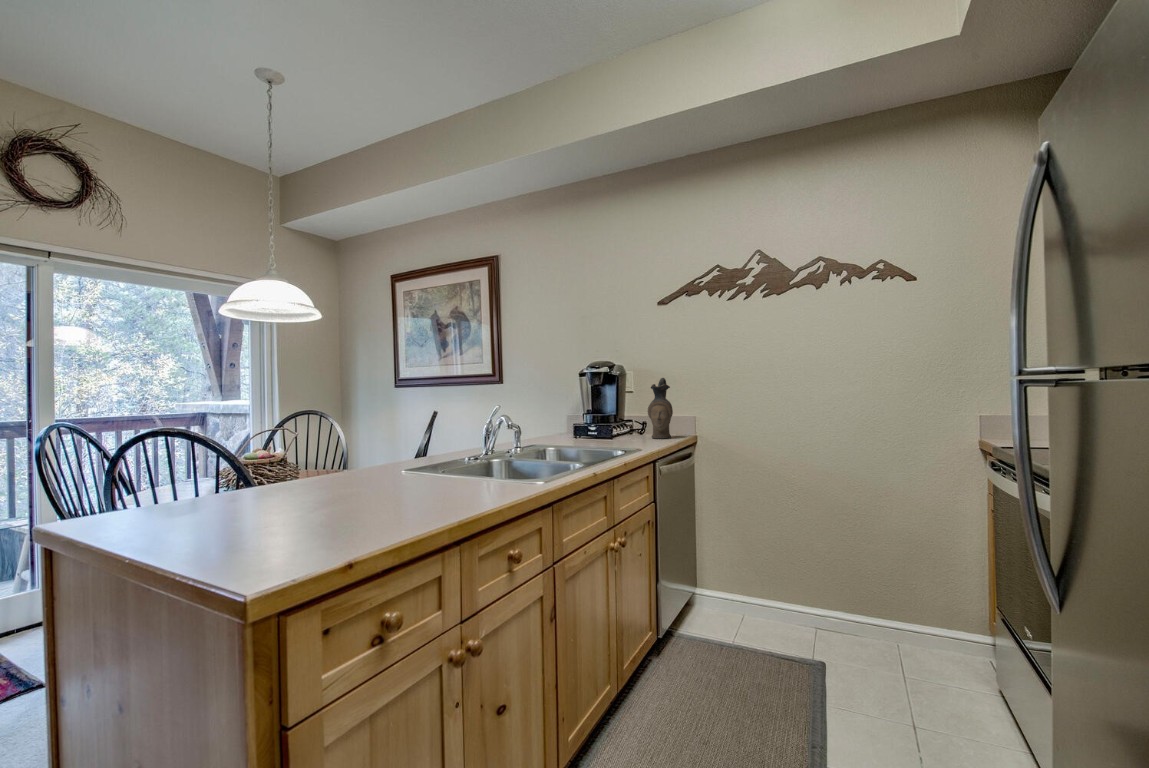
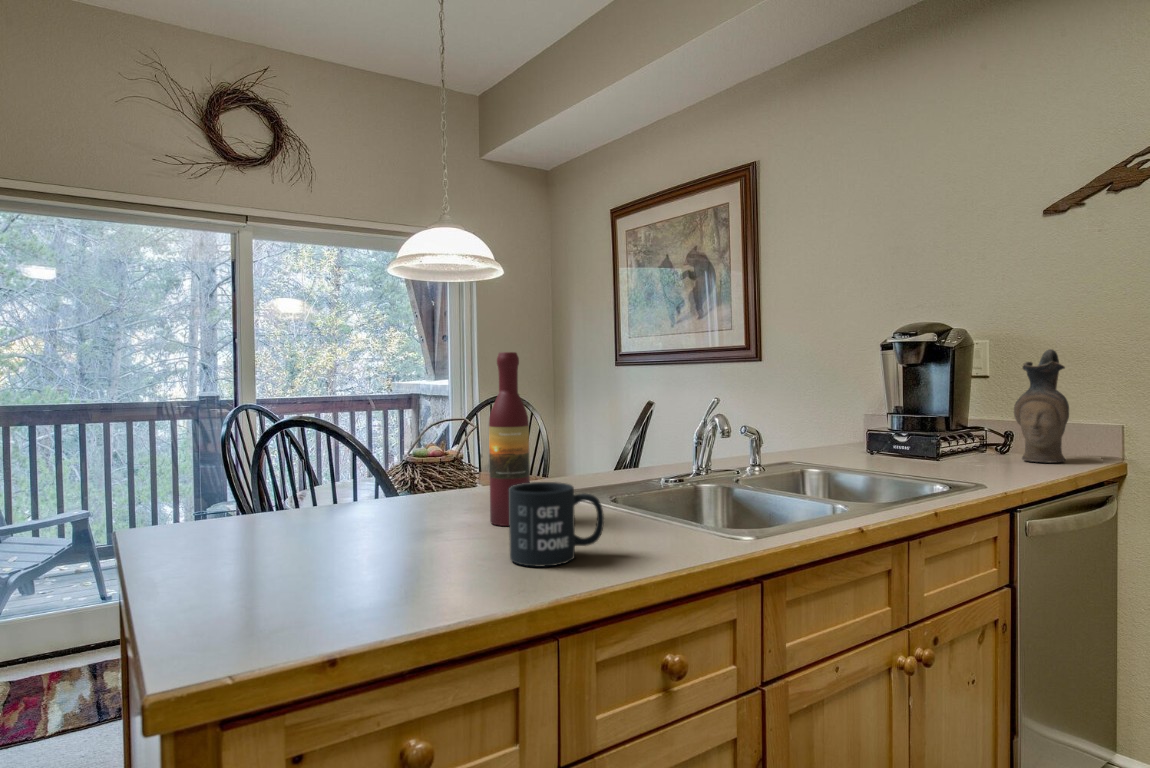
wine bottle: none [369,372,398,491] -> present [489,352,530,526]
mug: none [409,454,469,506] -> present [509,482,604,567]

